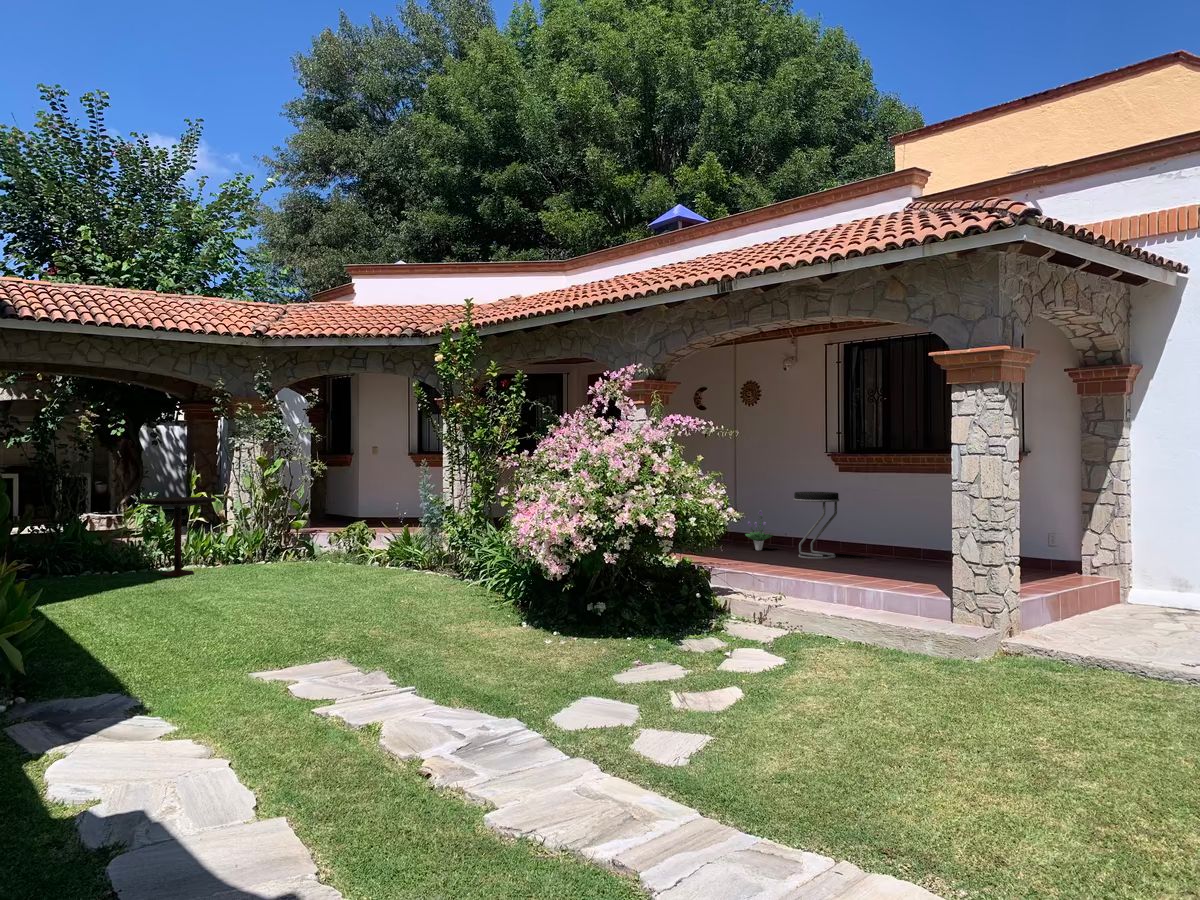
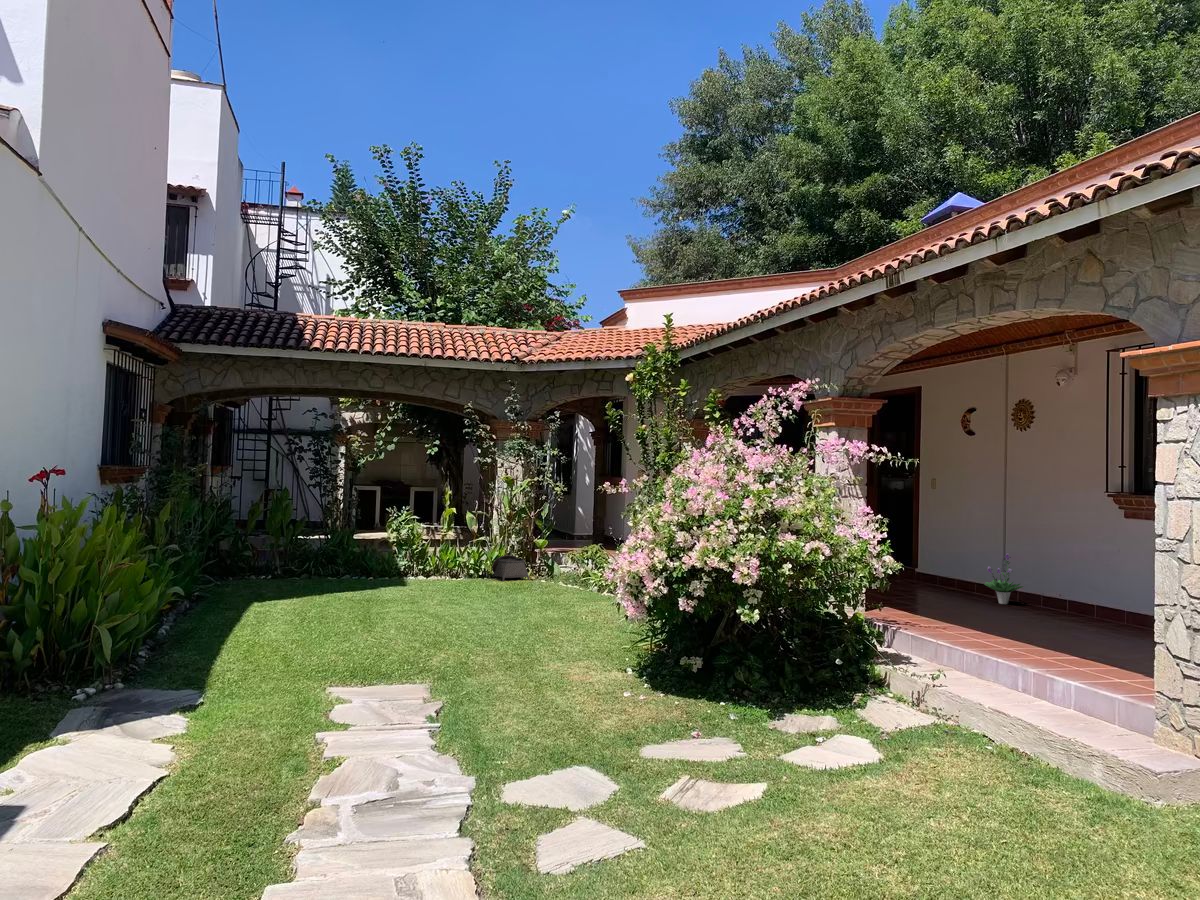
stool: present [793,492,839,559] -> none [1038,533,1105,624]
pedestal table: present [138,497,217,576] -> none [368,508,434,581]
basket: none [278,541,324,567] -> present [492,555,530,581]

